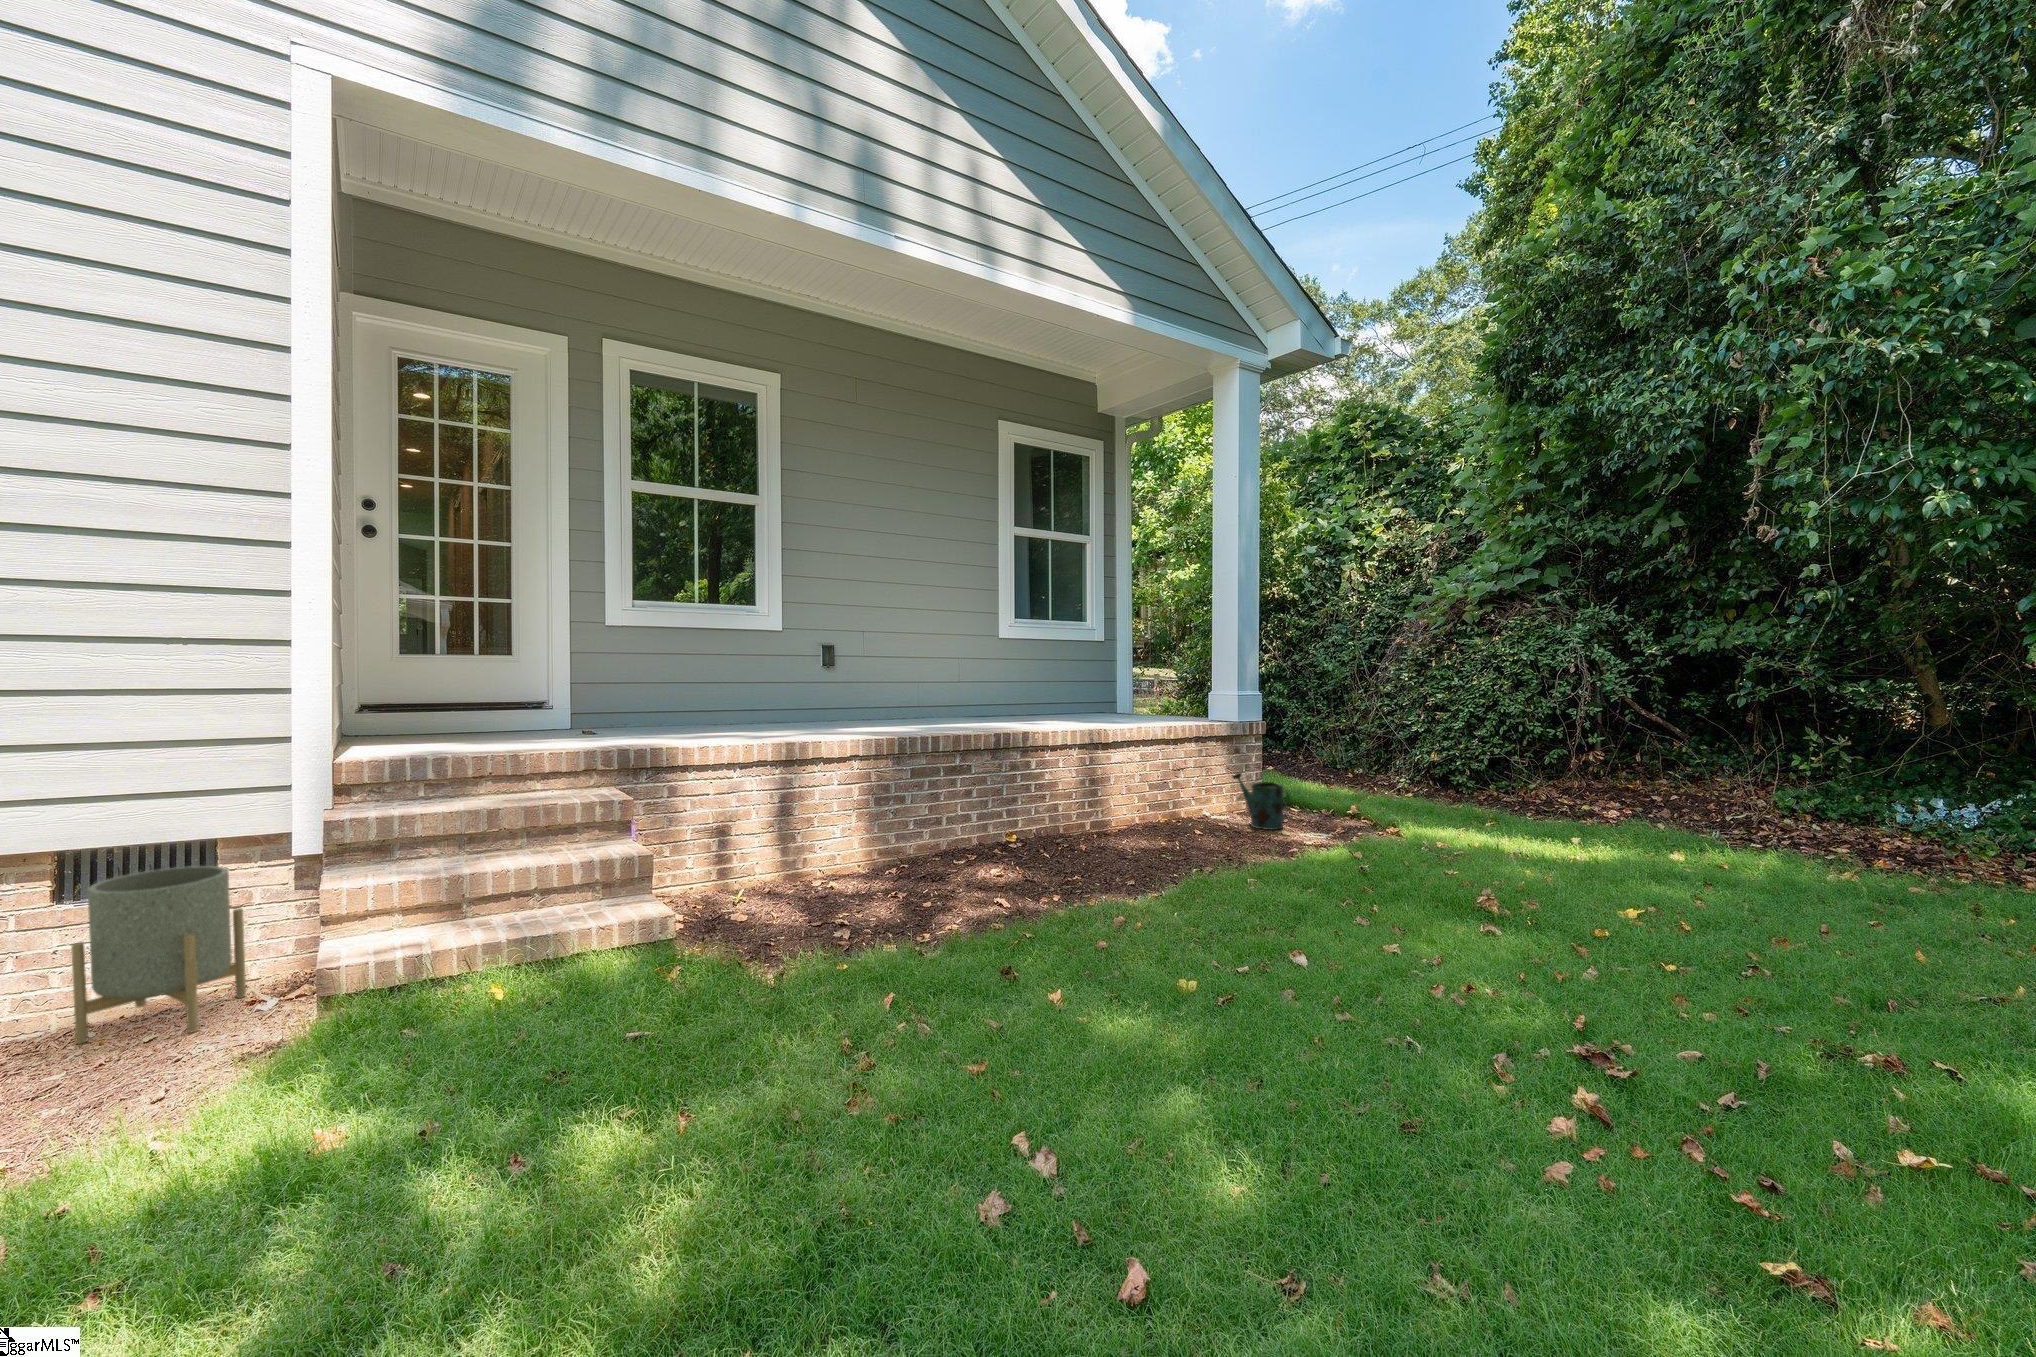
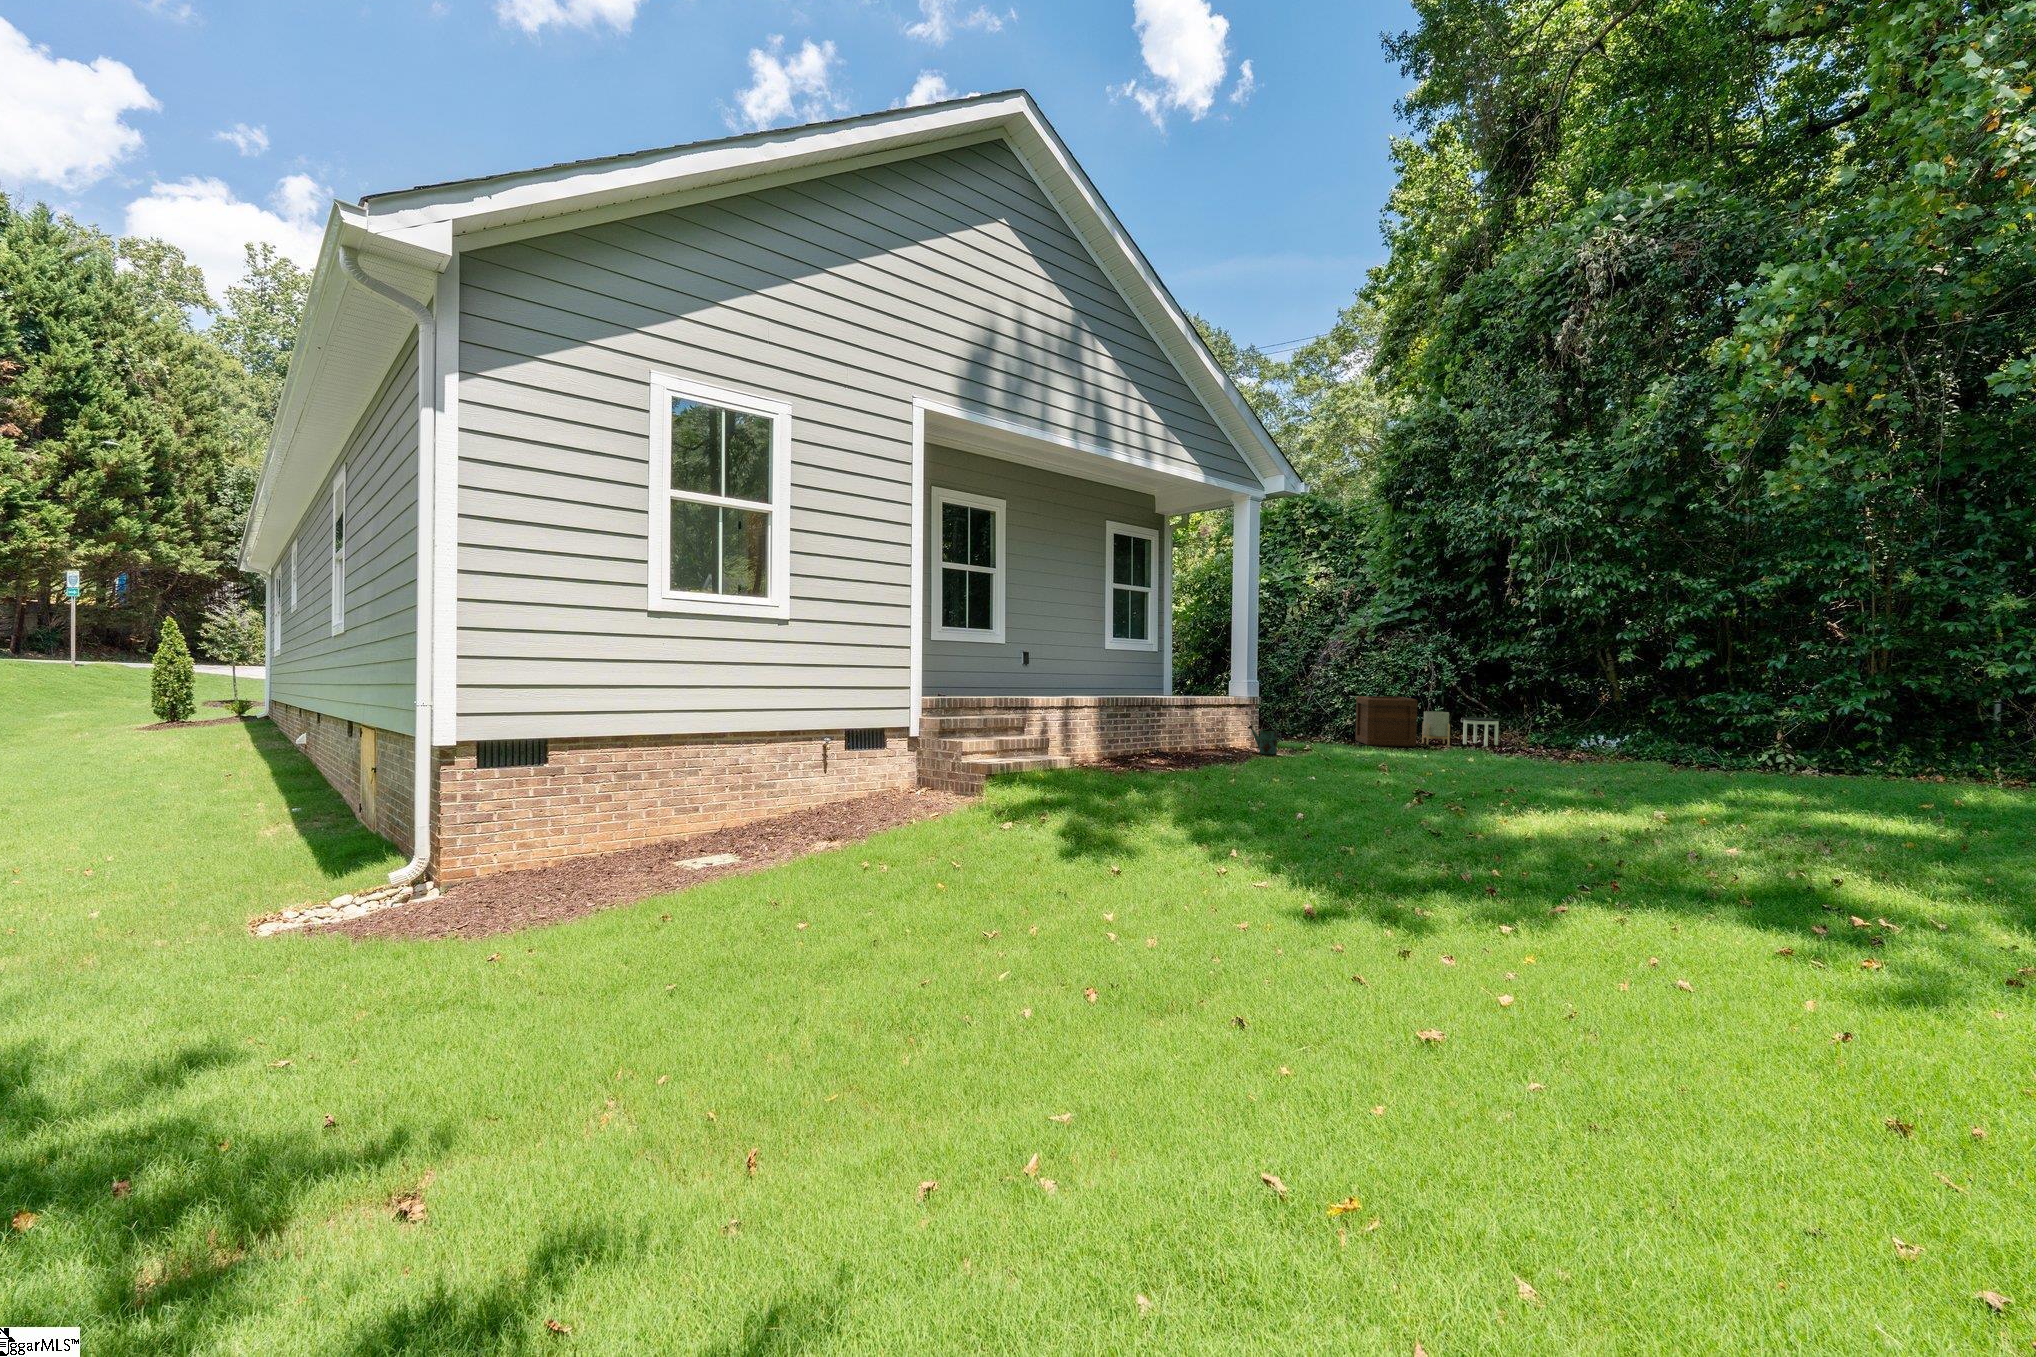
wooden crate: none [1446,712,1557,803] -> present [1355,696,1417,747]
round table: none [1639,747,1711,800] -> present [1462,718,1500,746]
planter: present [71,866,246,1044] -> present [1422,711,1450,745]

